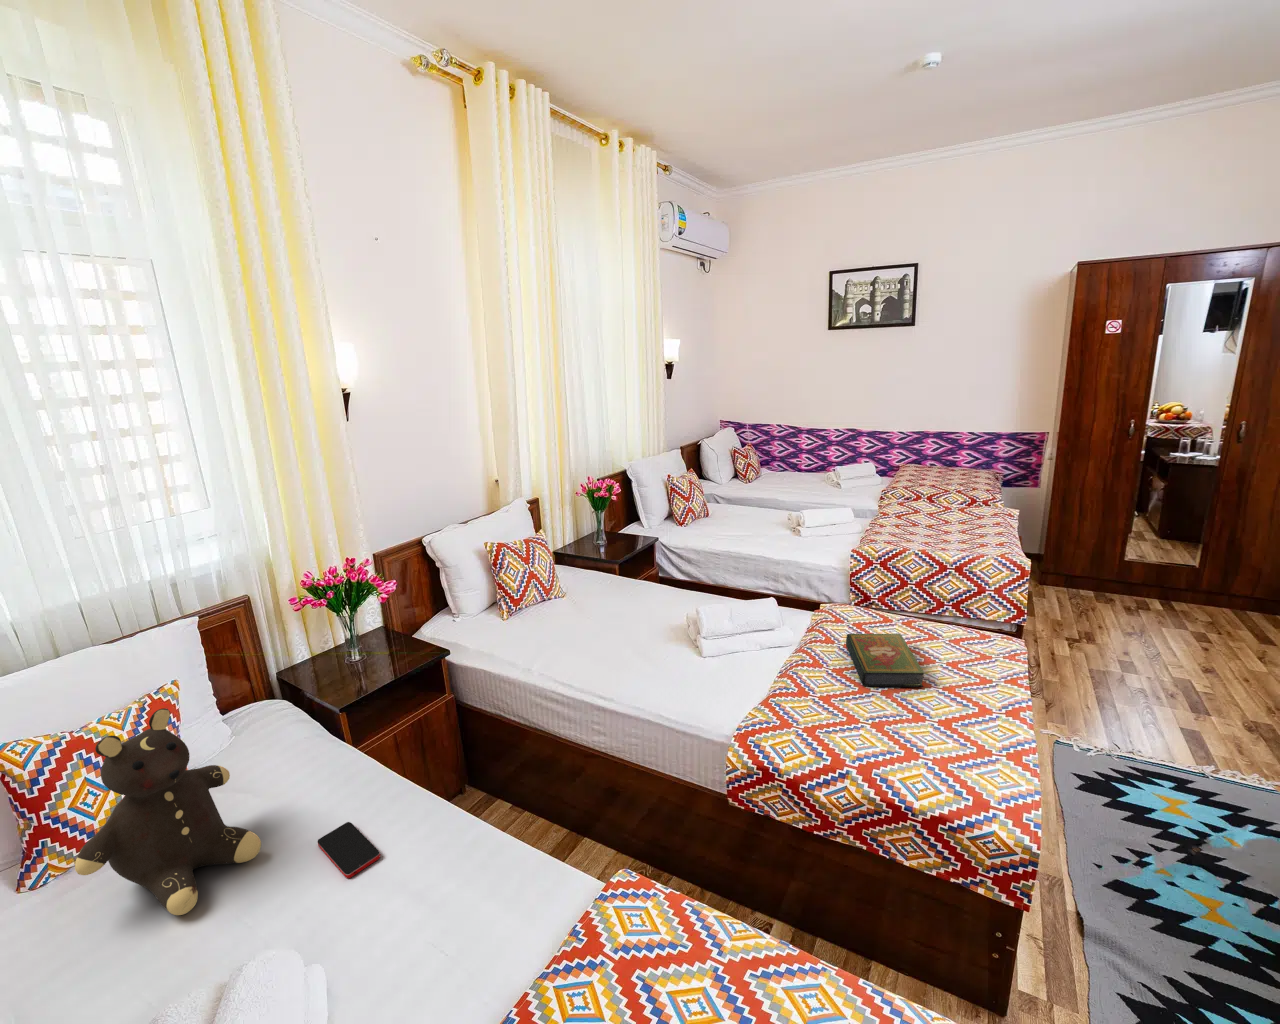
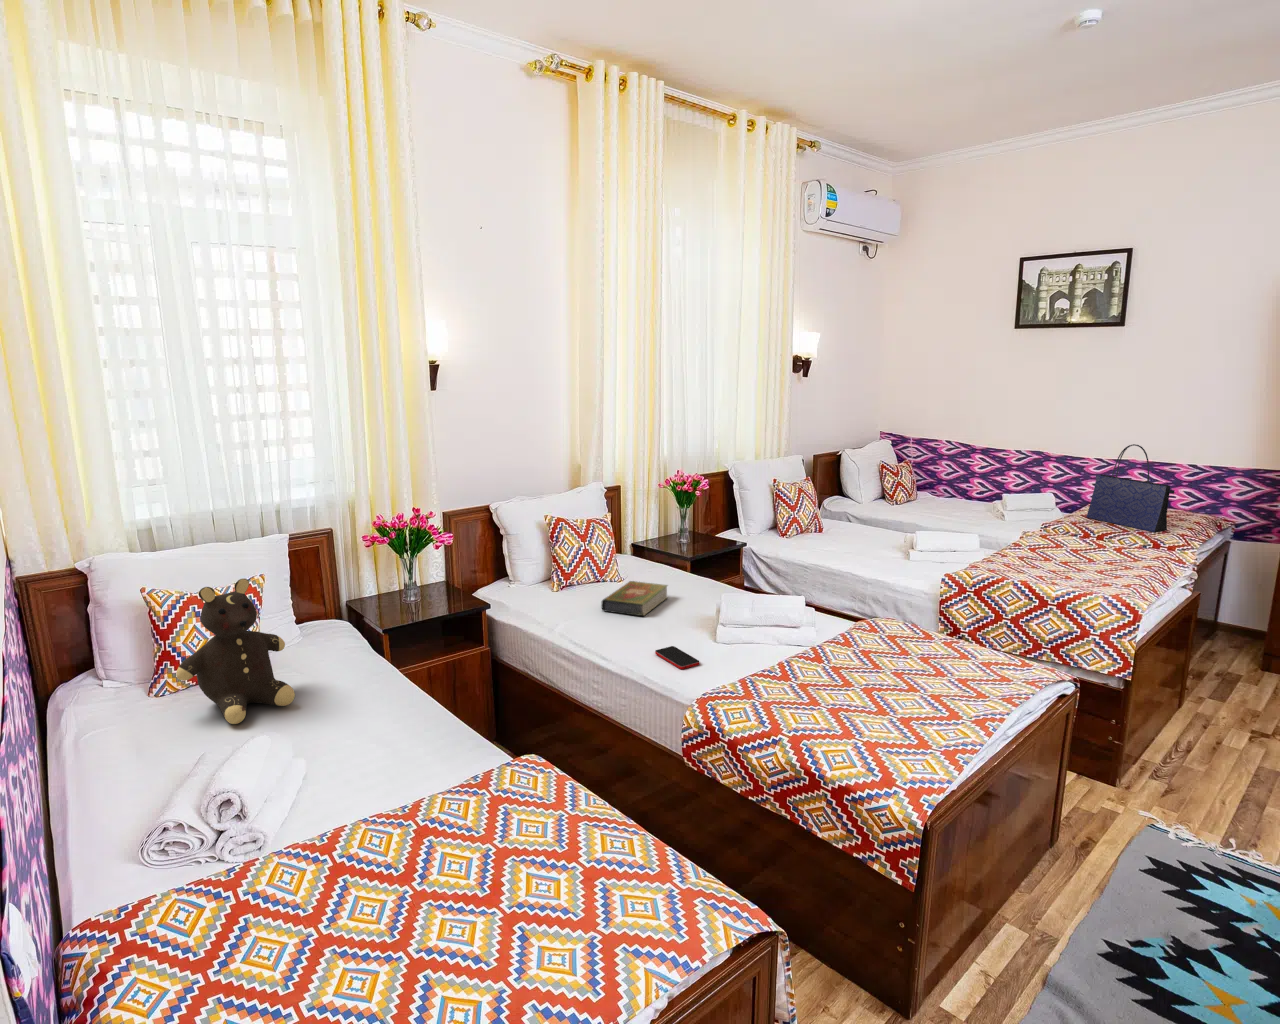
tote bag: none [911,421,980,490] -> present [1086,444,1175,532]
book: present [846,633,925,687] -> present [601,581,667,616]
smartphone: present [318,822,380,878] -> present [655,646,699,669]

